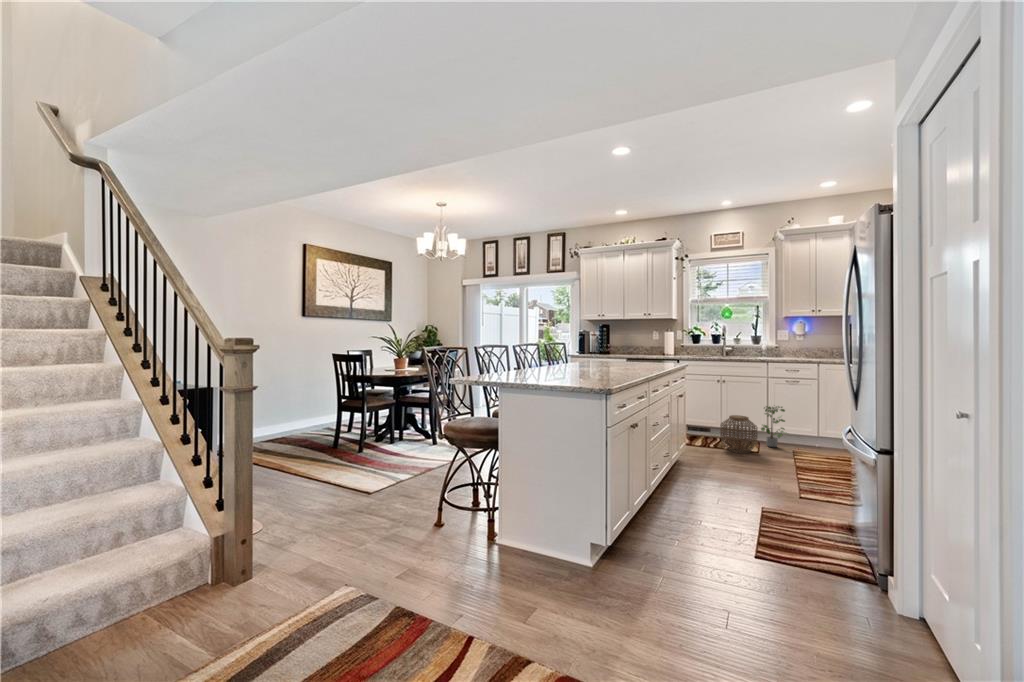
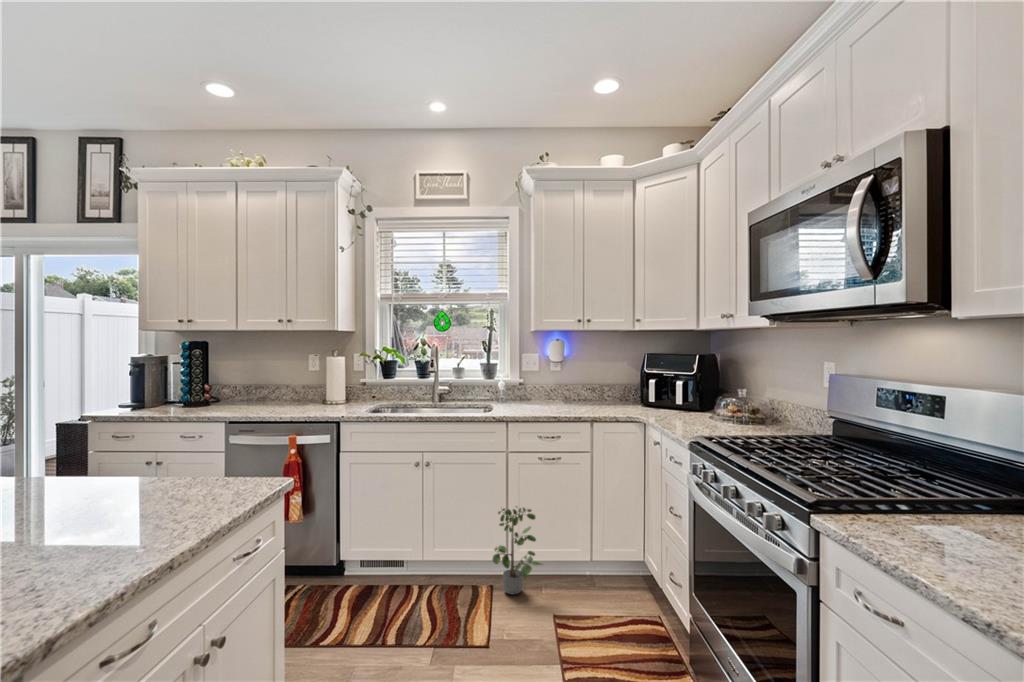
woven basket: present [720,415,757,453] -> none [406,546,483,646]

